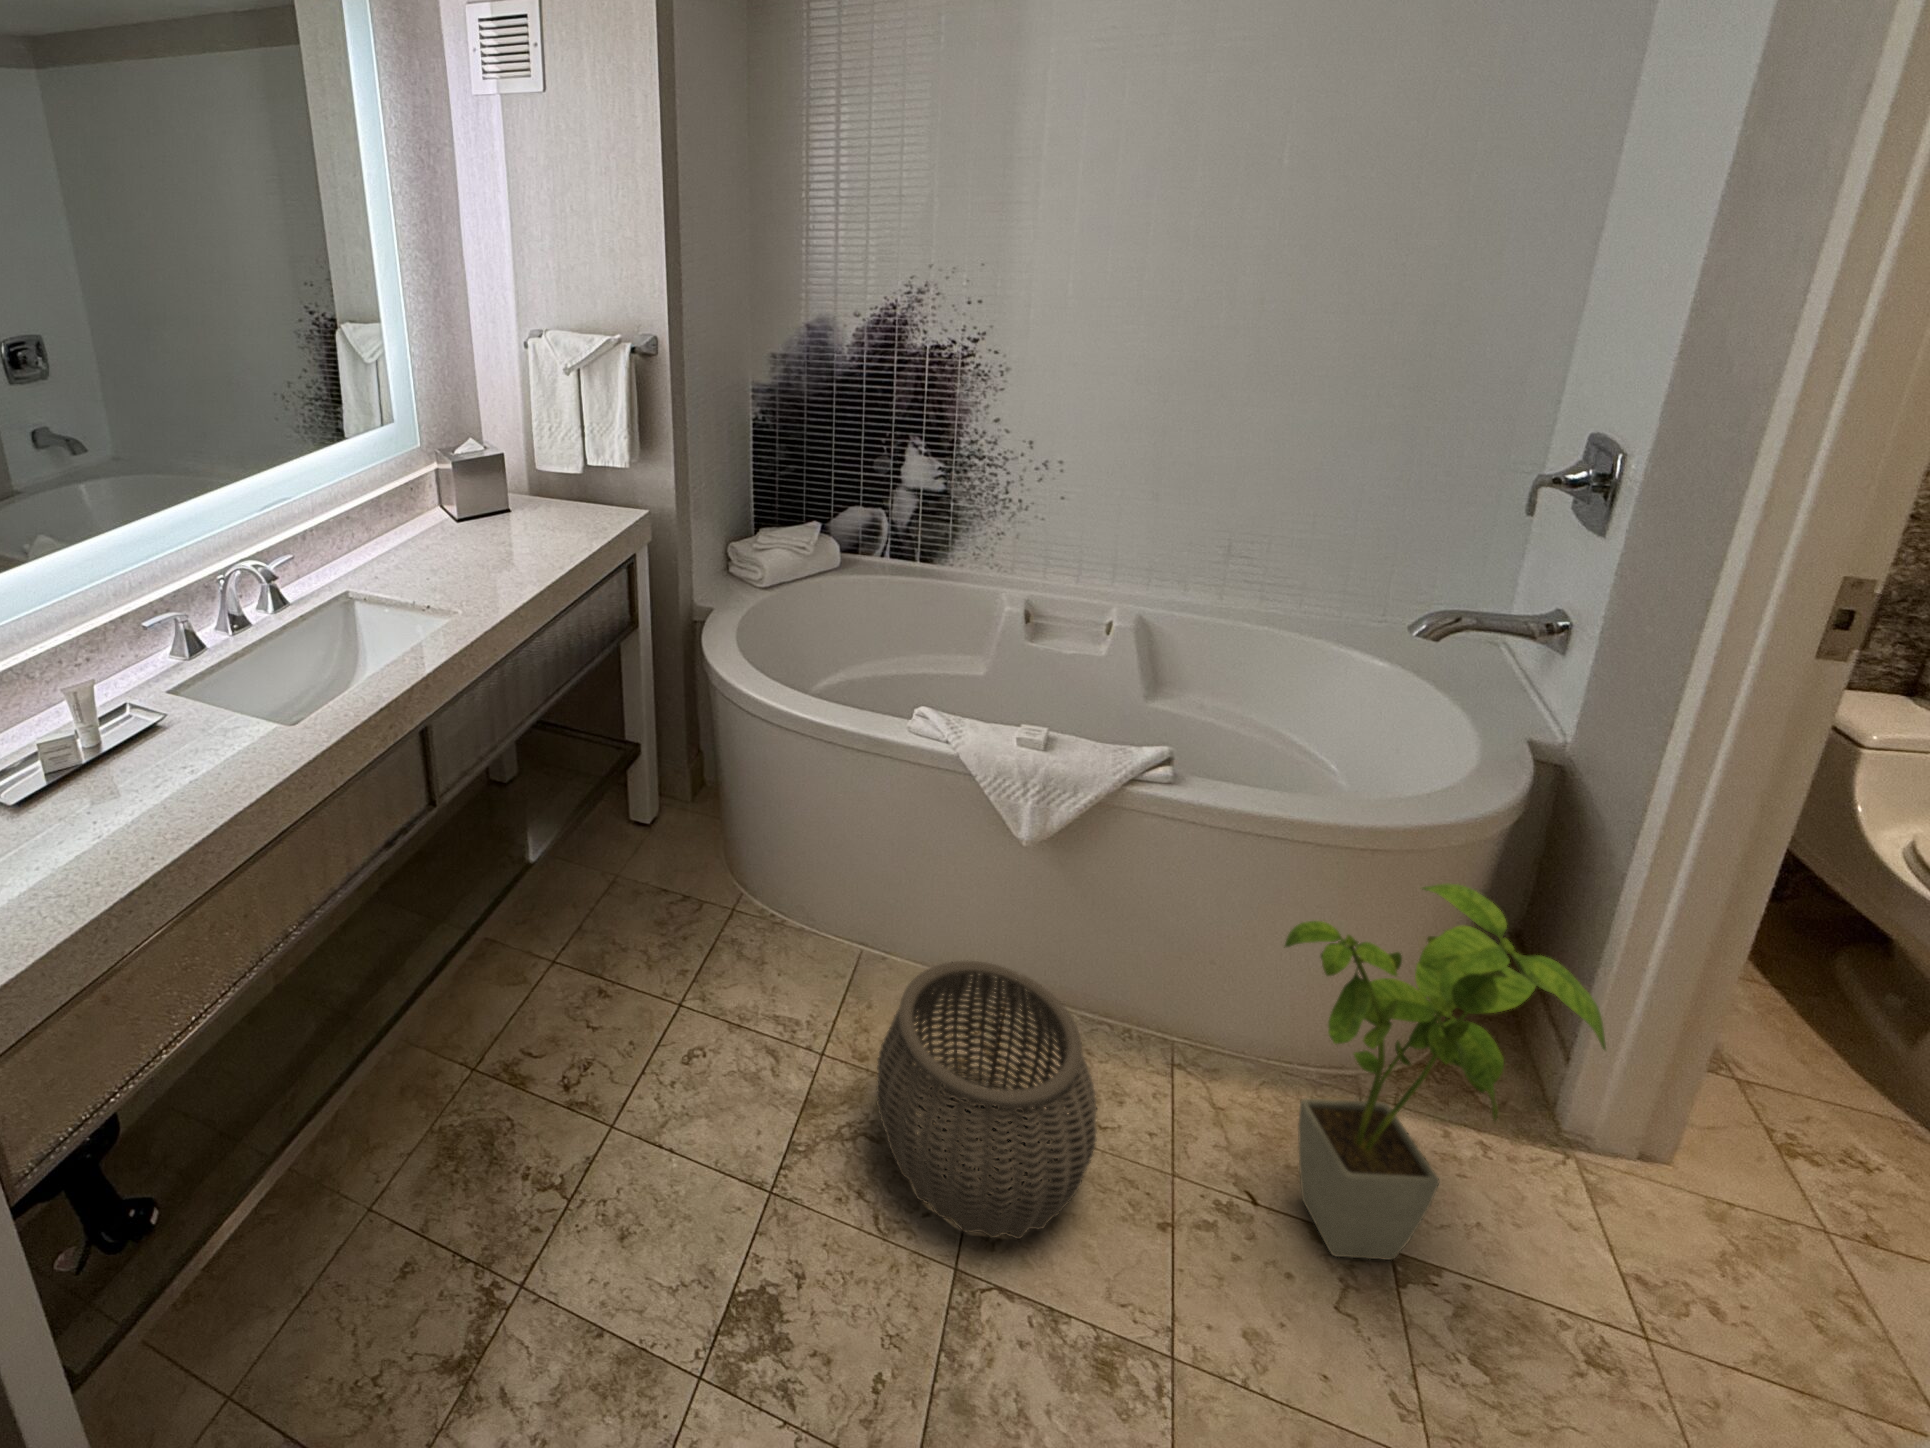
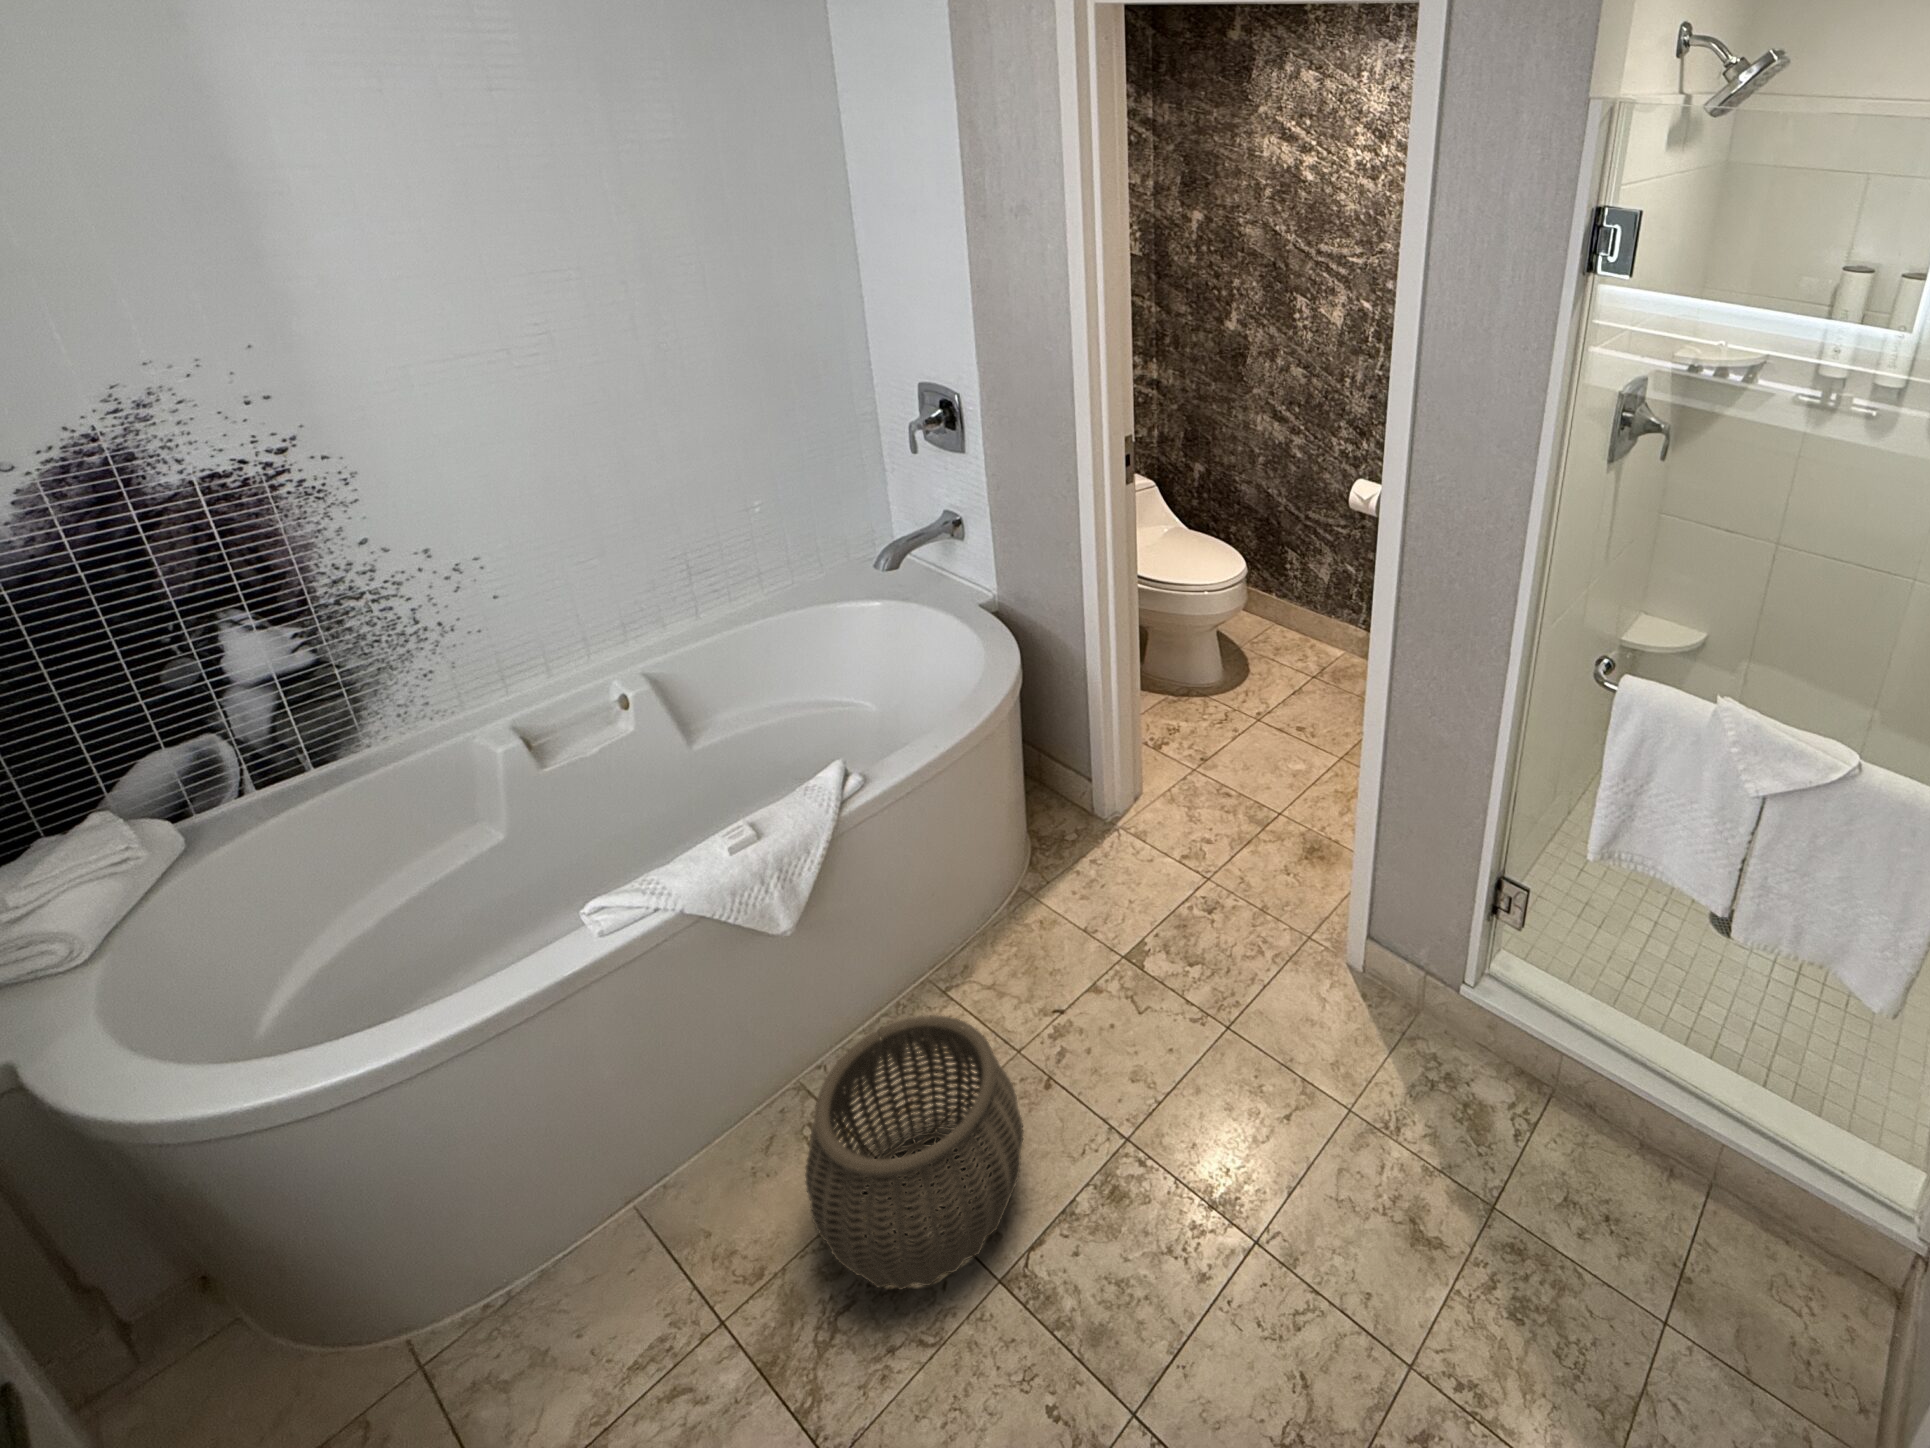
house plant: present [1284,884,1606,1260] -> none [1032,708,1196,993]

